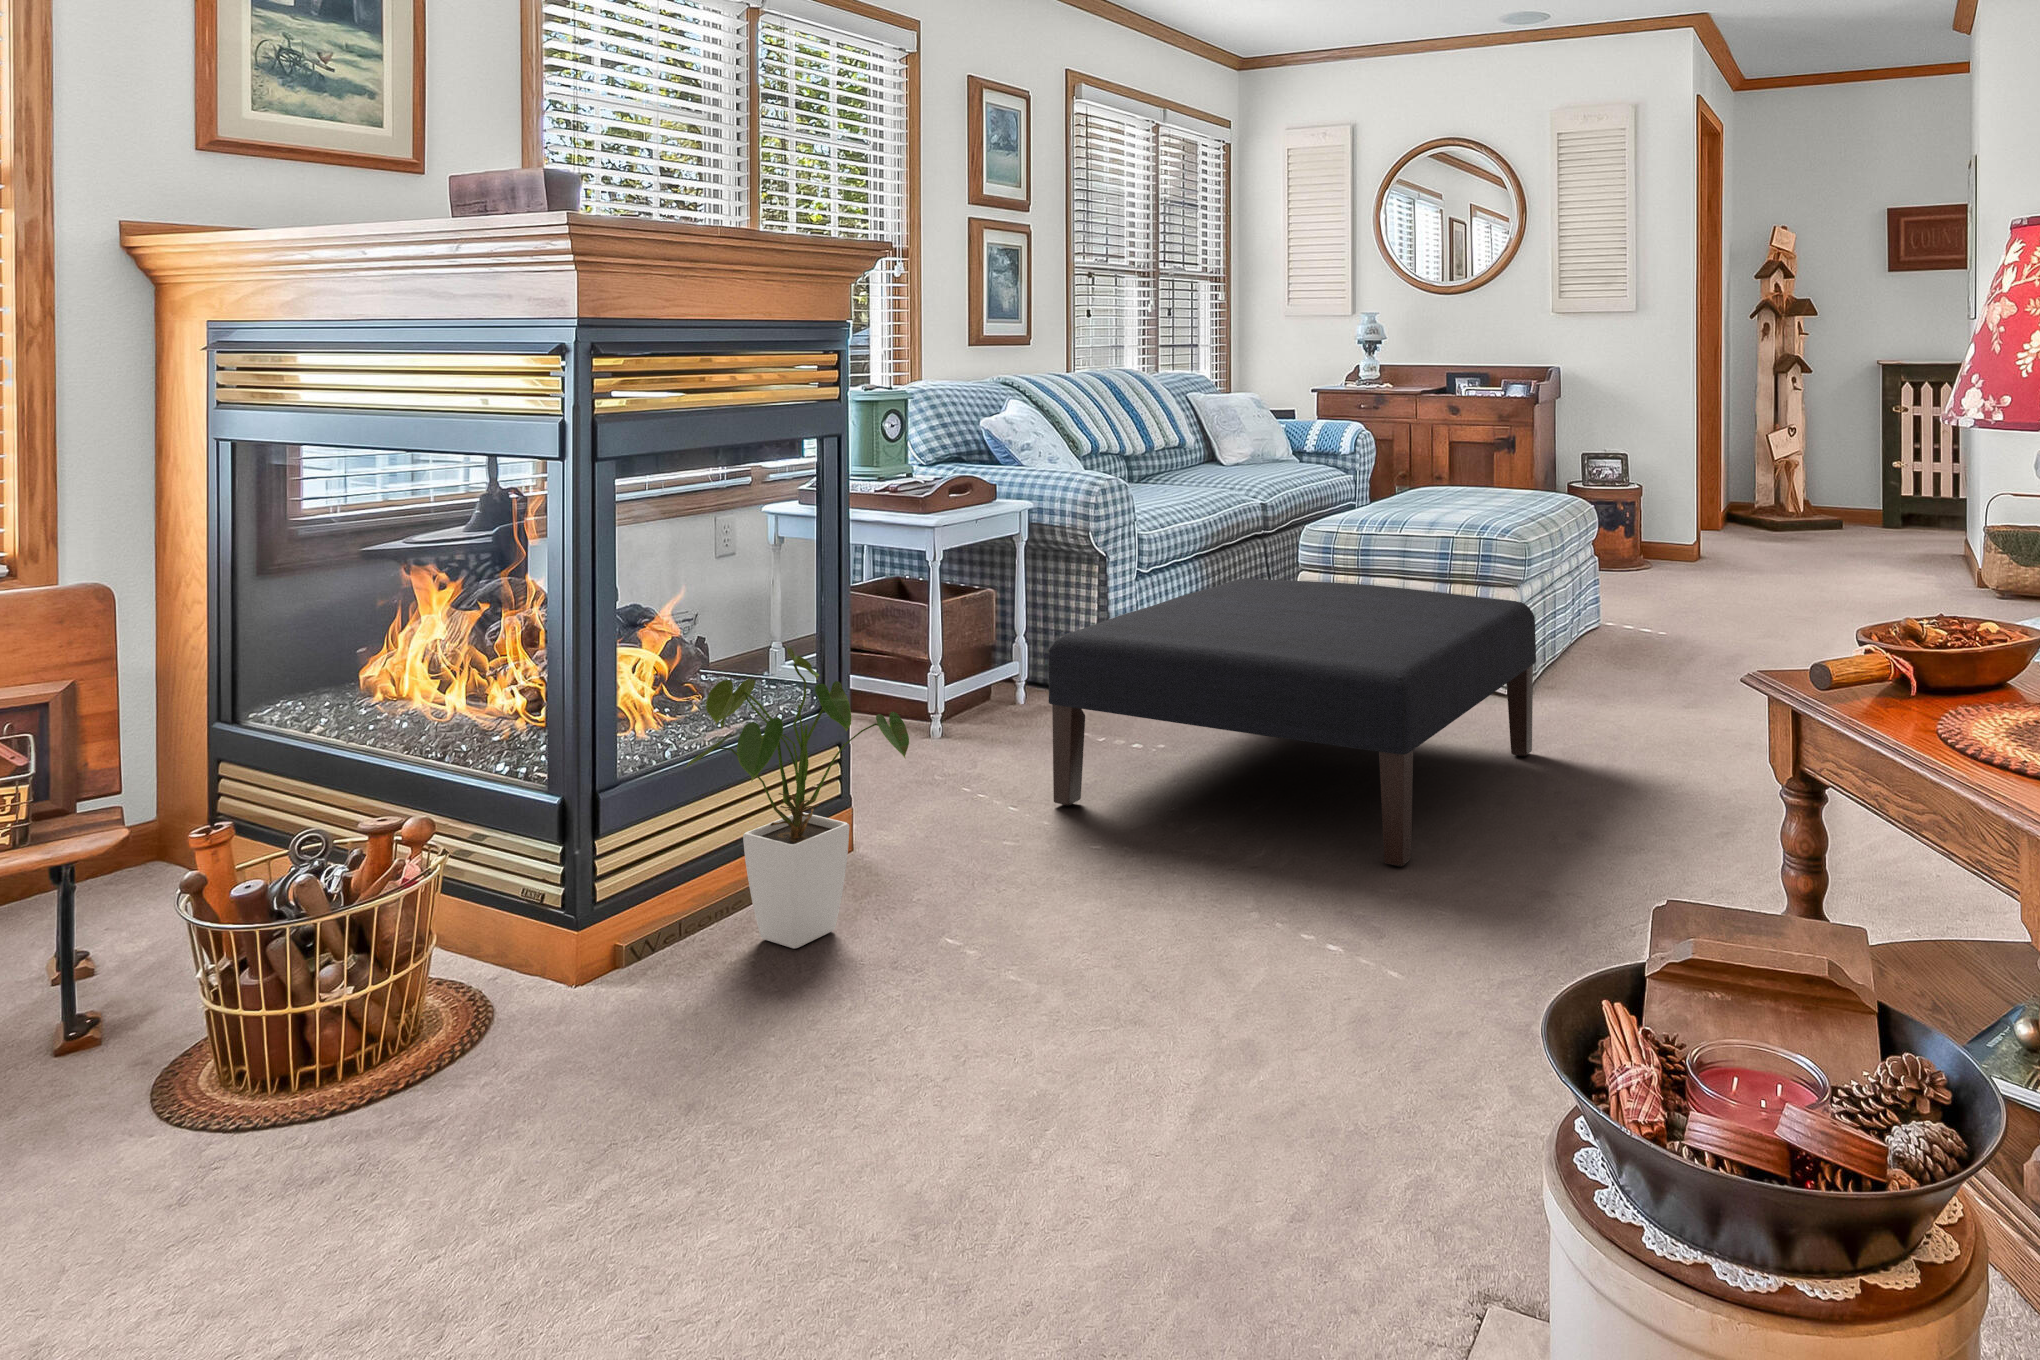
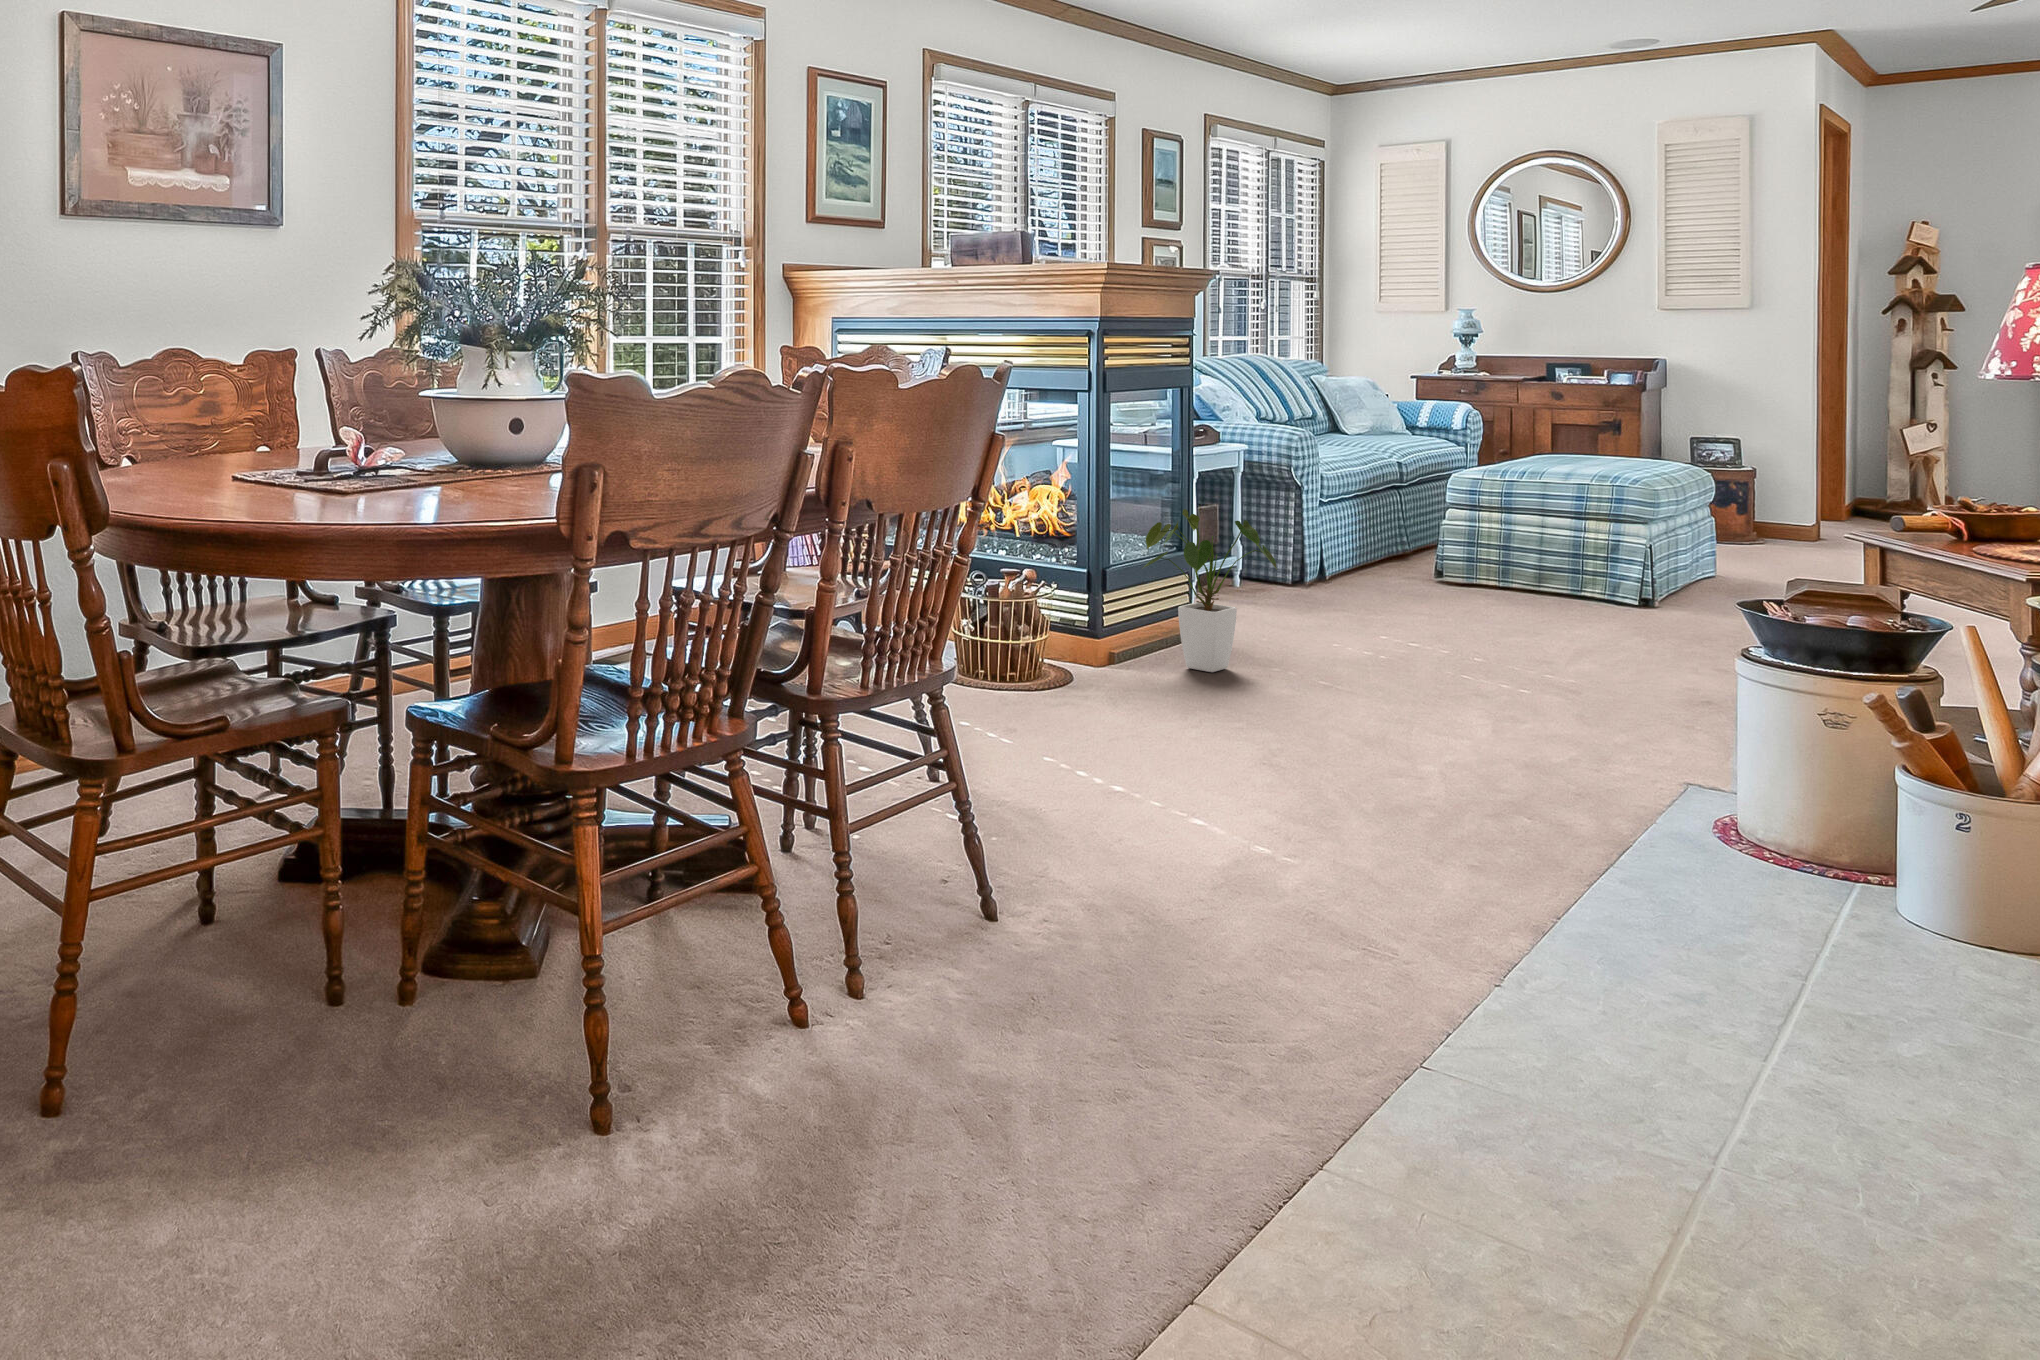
ottoman: present [1048,578,1536,867] -> none [1314,504,1676,674]

